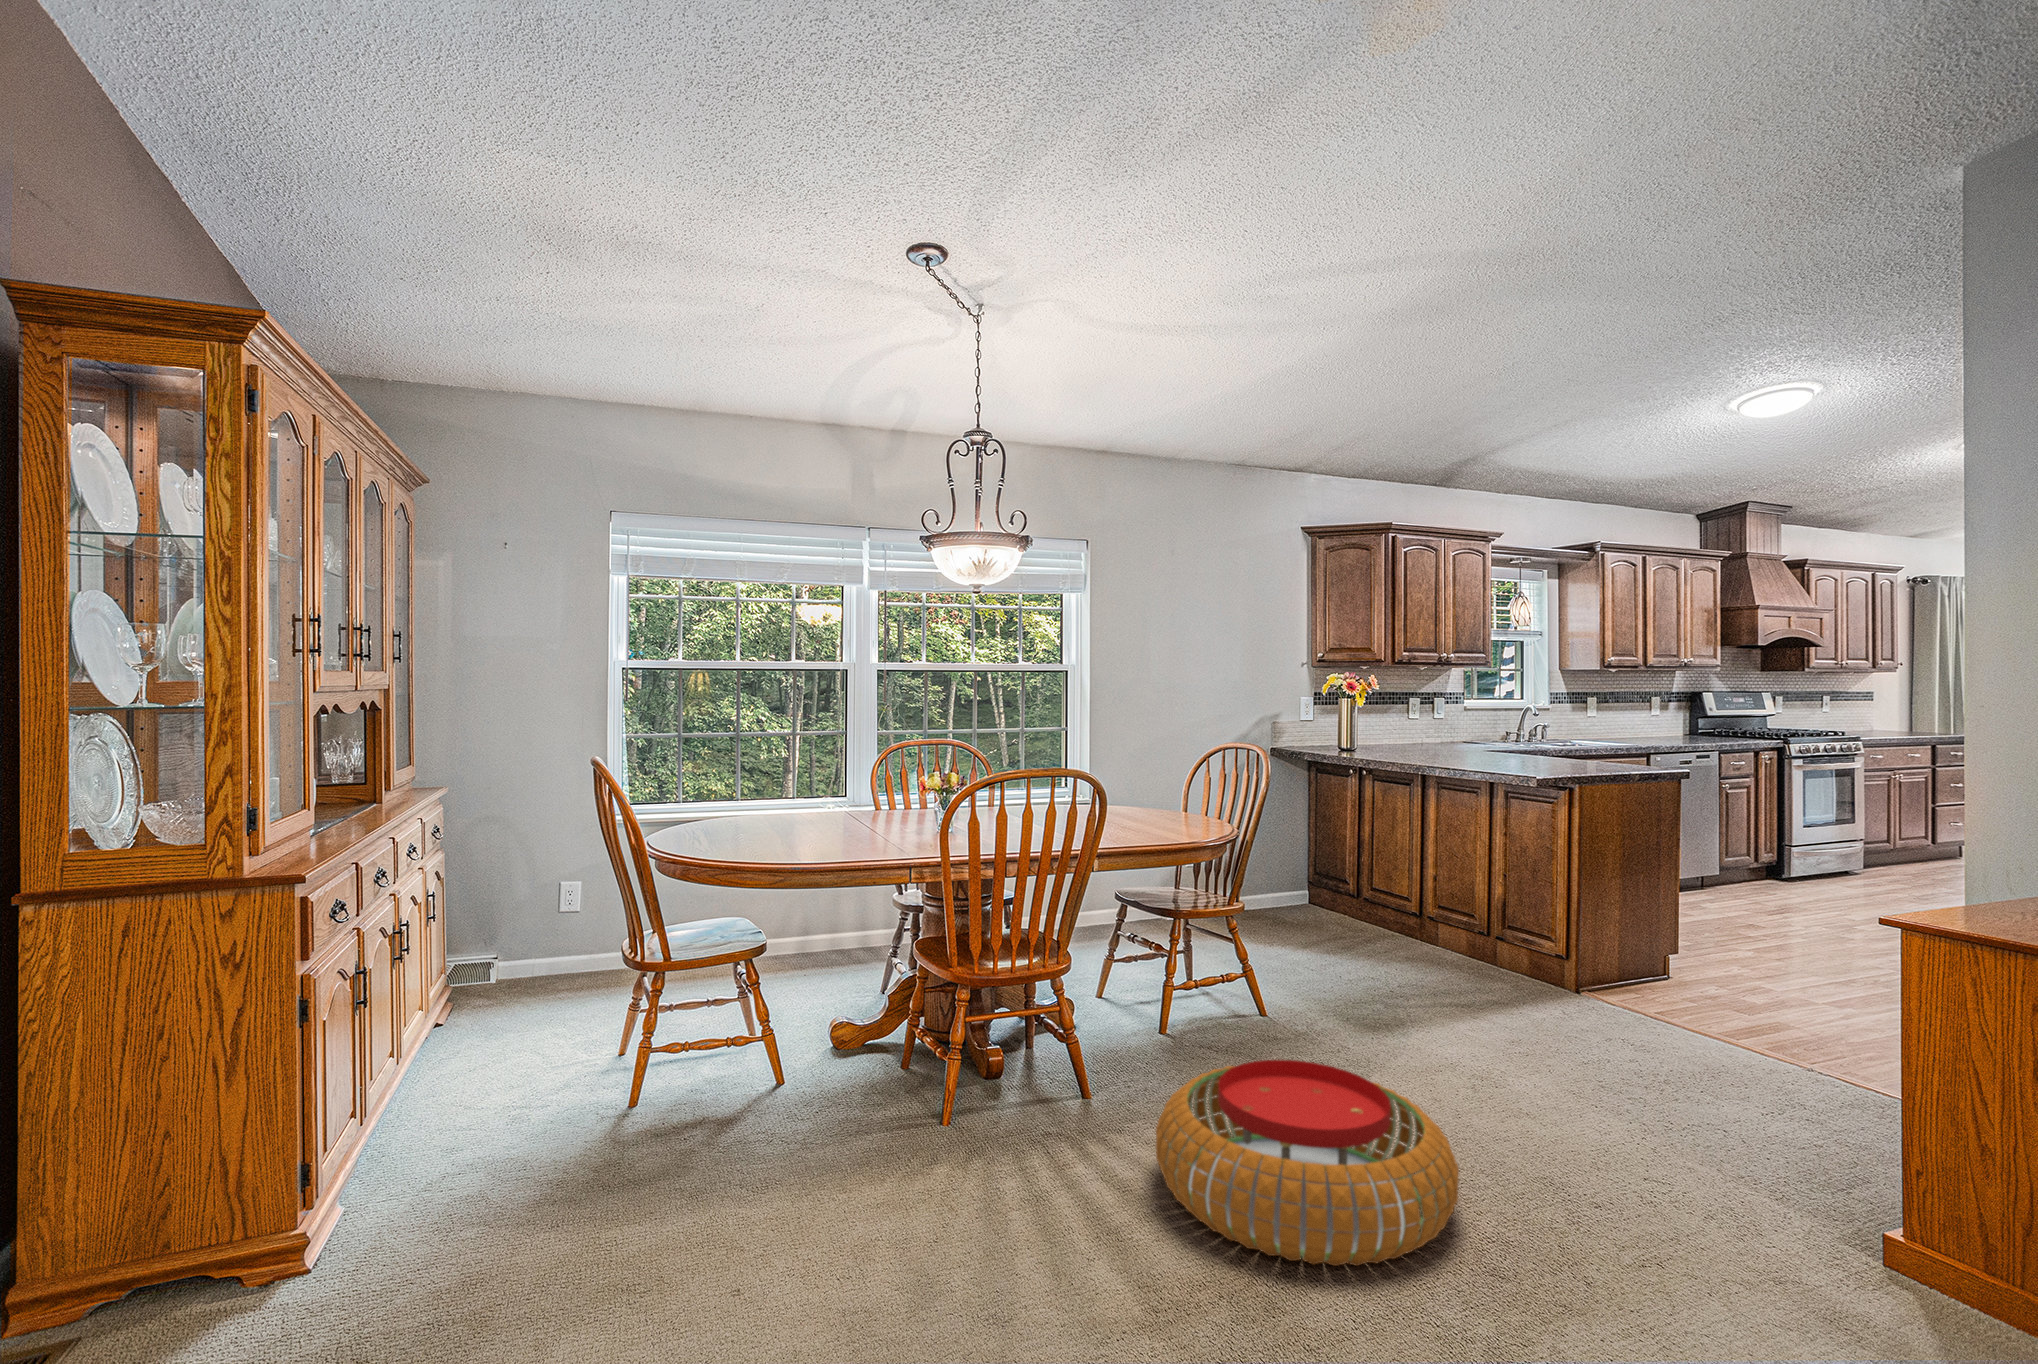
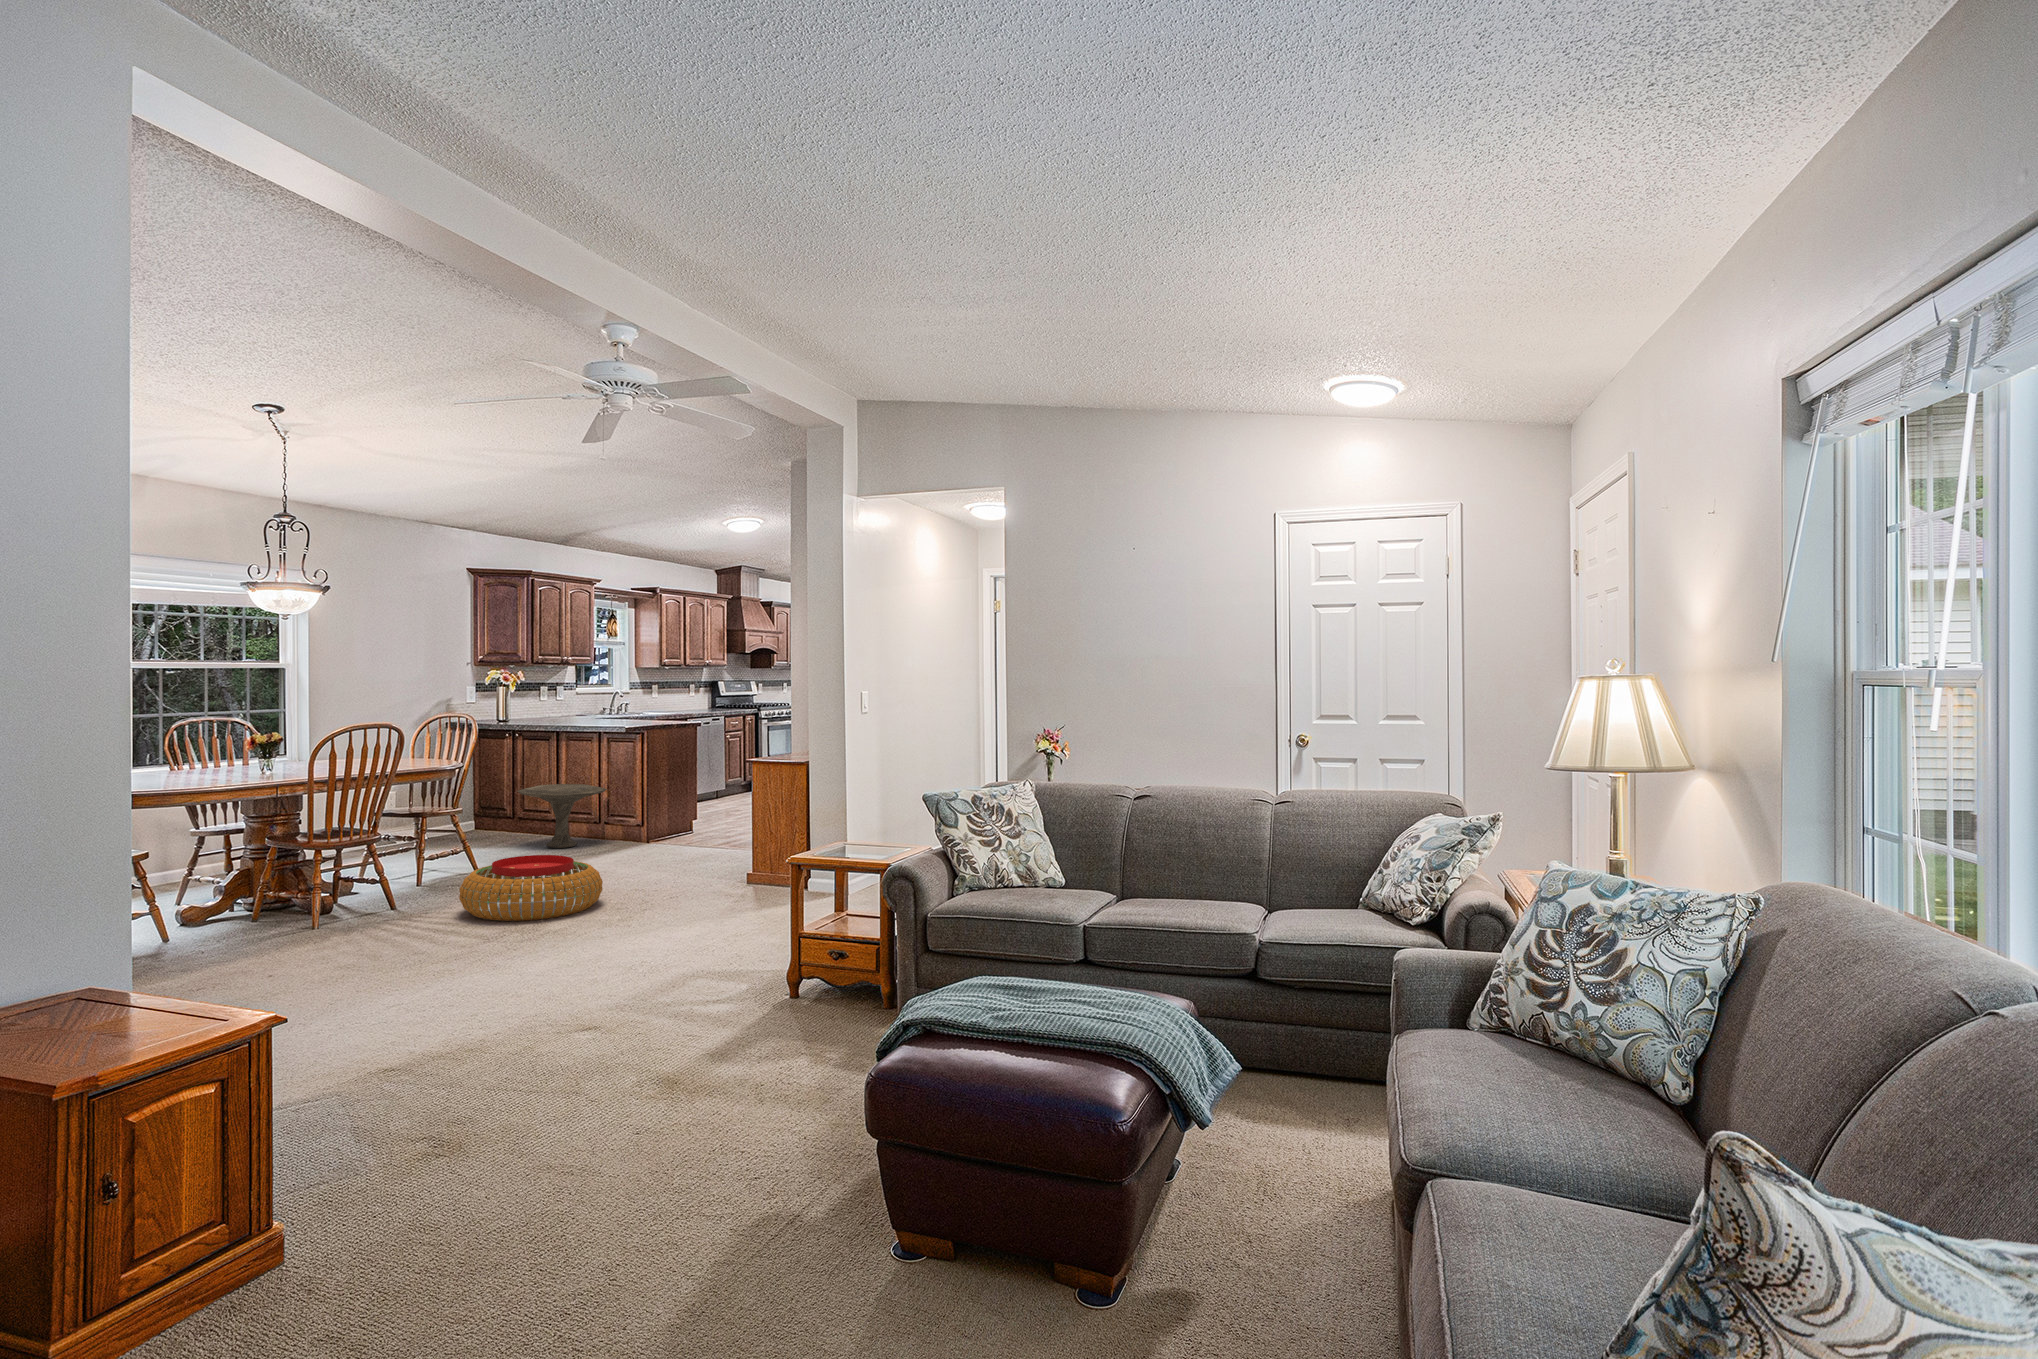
side table: none [1348,862,1502,978] -> present [517,784,607,848]

